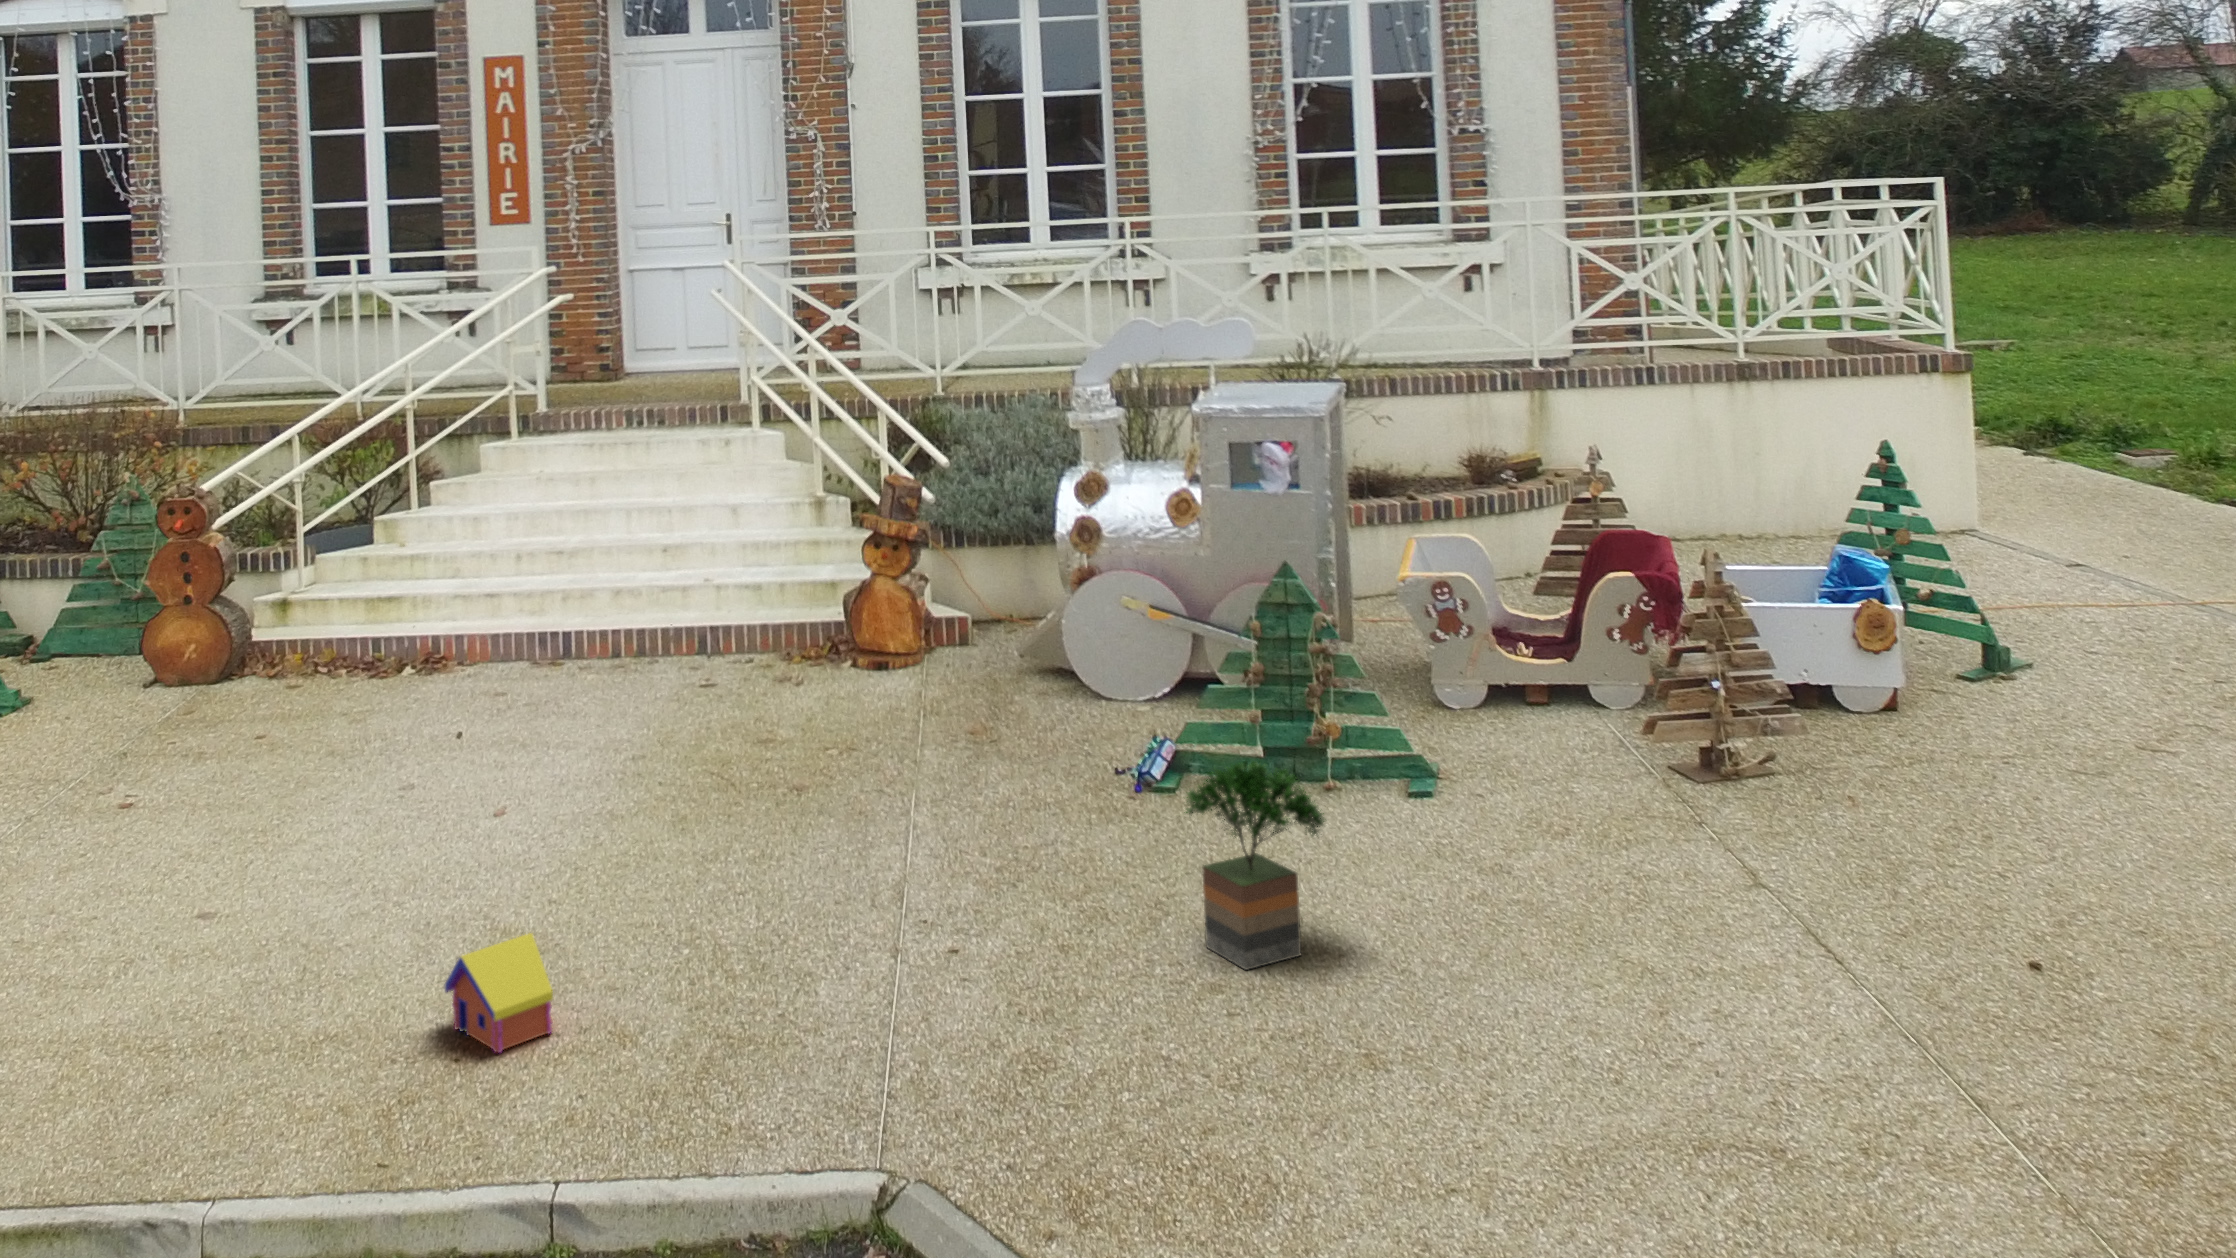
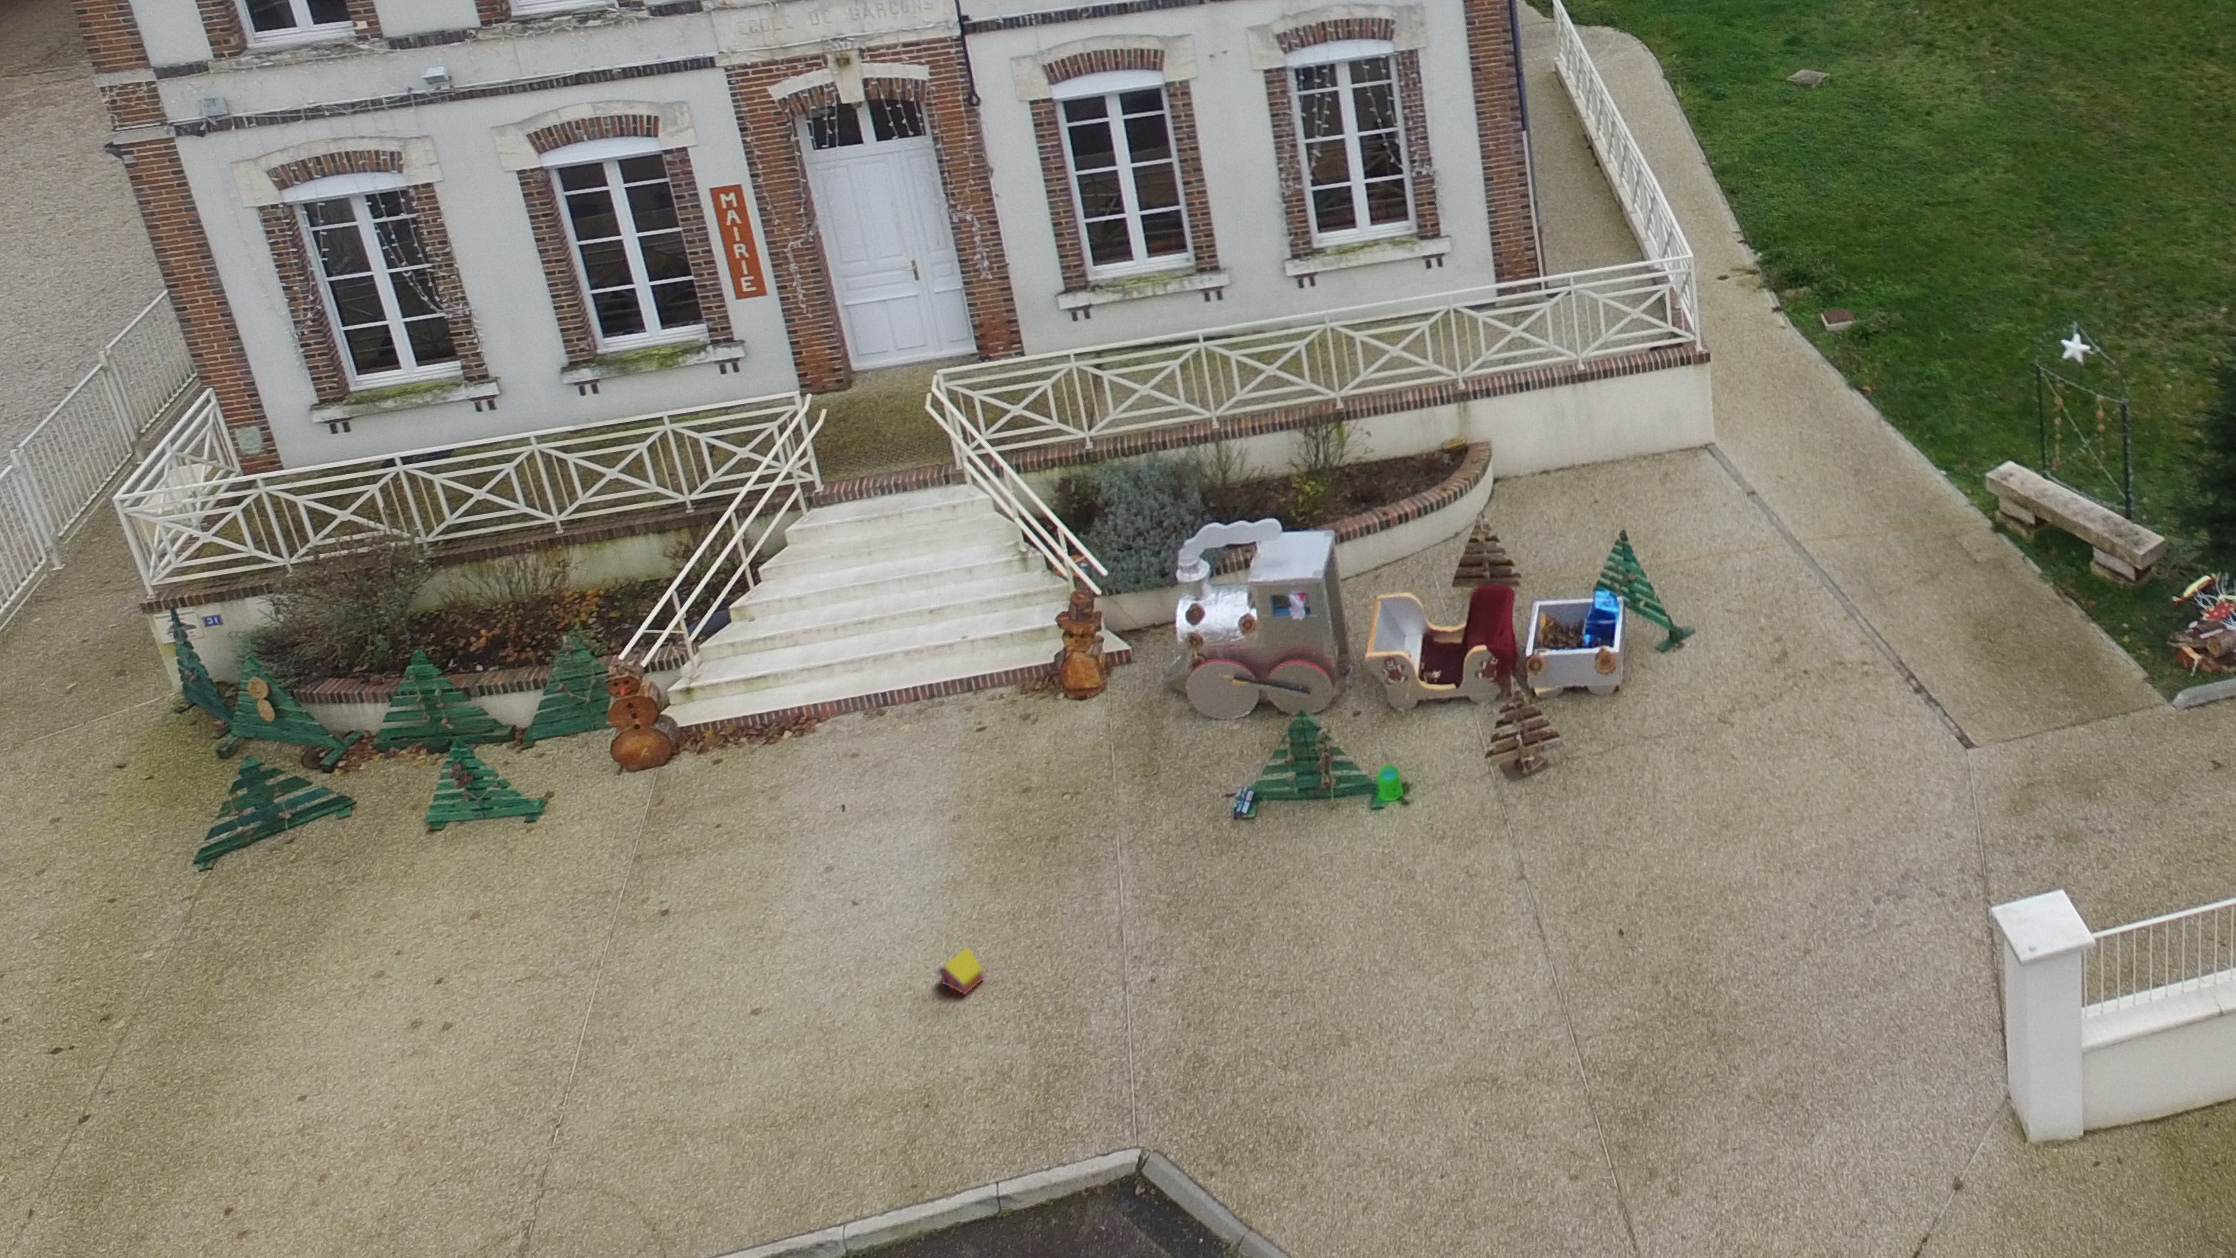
potted tree: present [1184,761,1325,970] -> none [1225,811,1282,893]
watering can: none [1528,773,1594,868] -> present [1378,764,1404,801]

